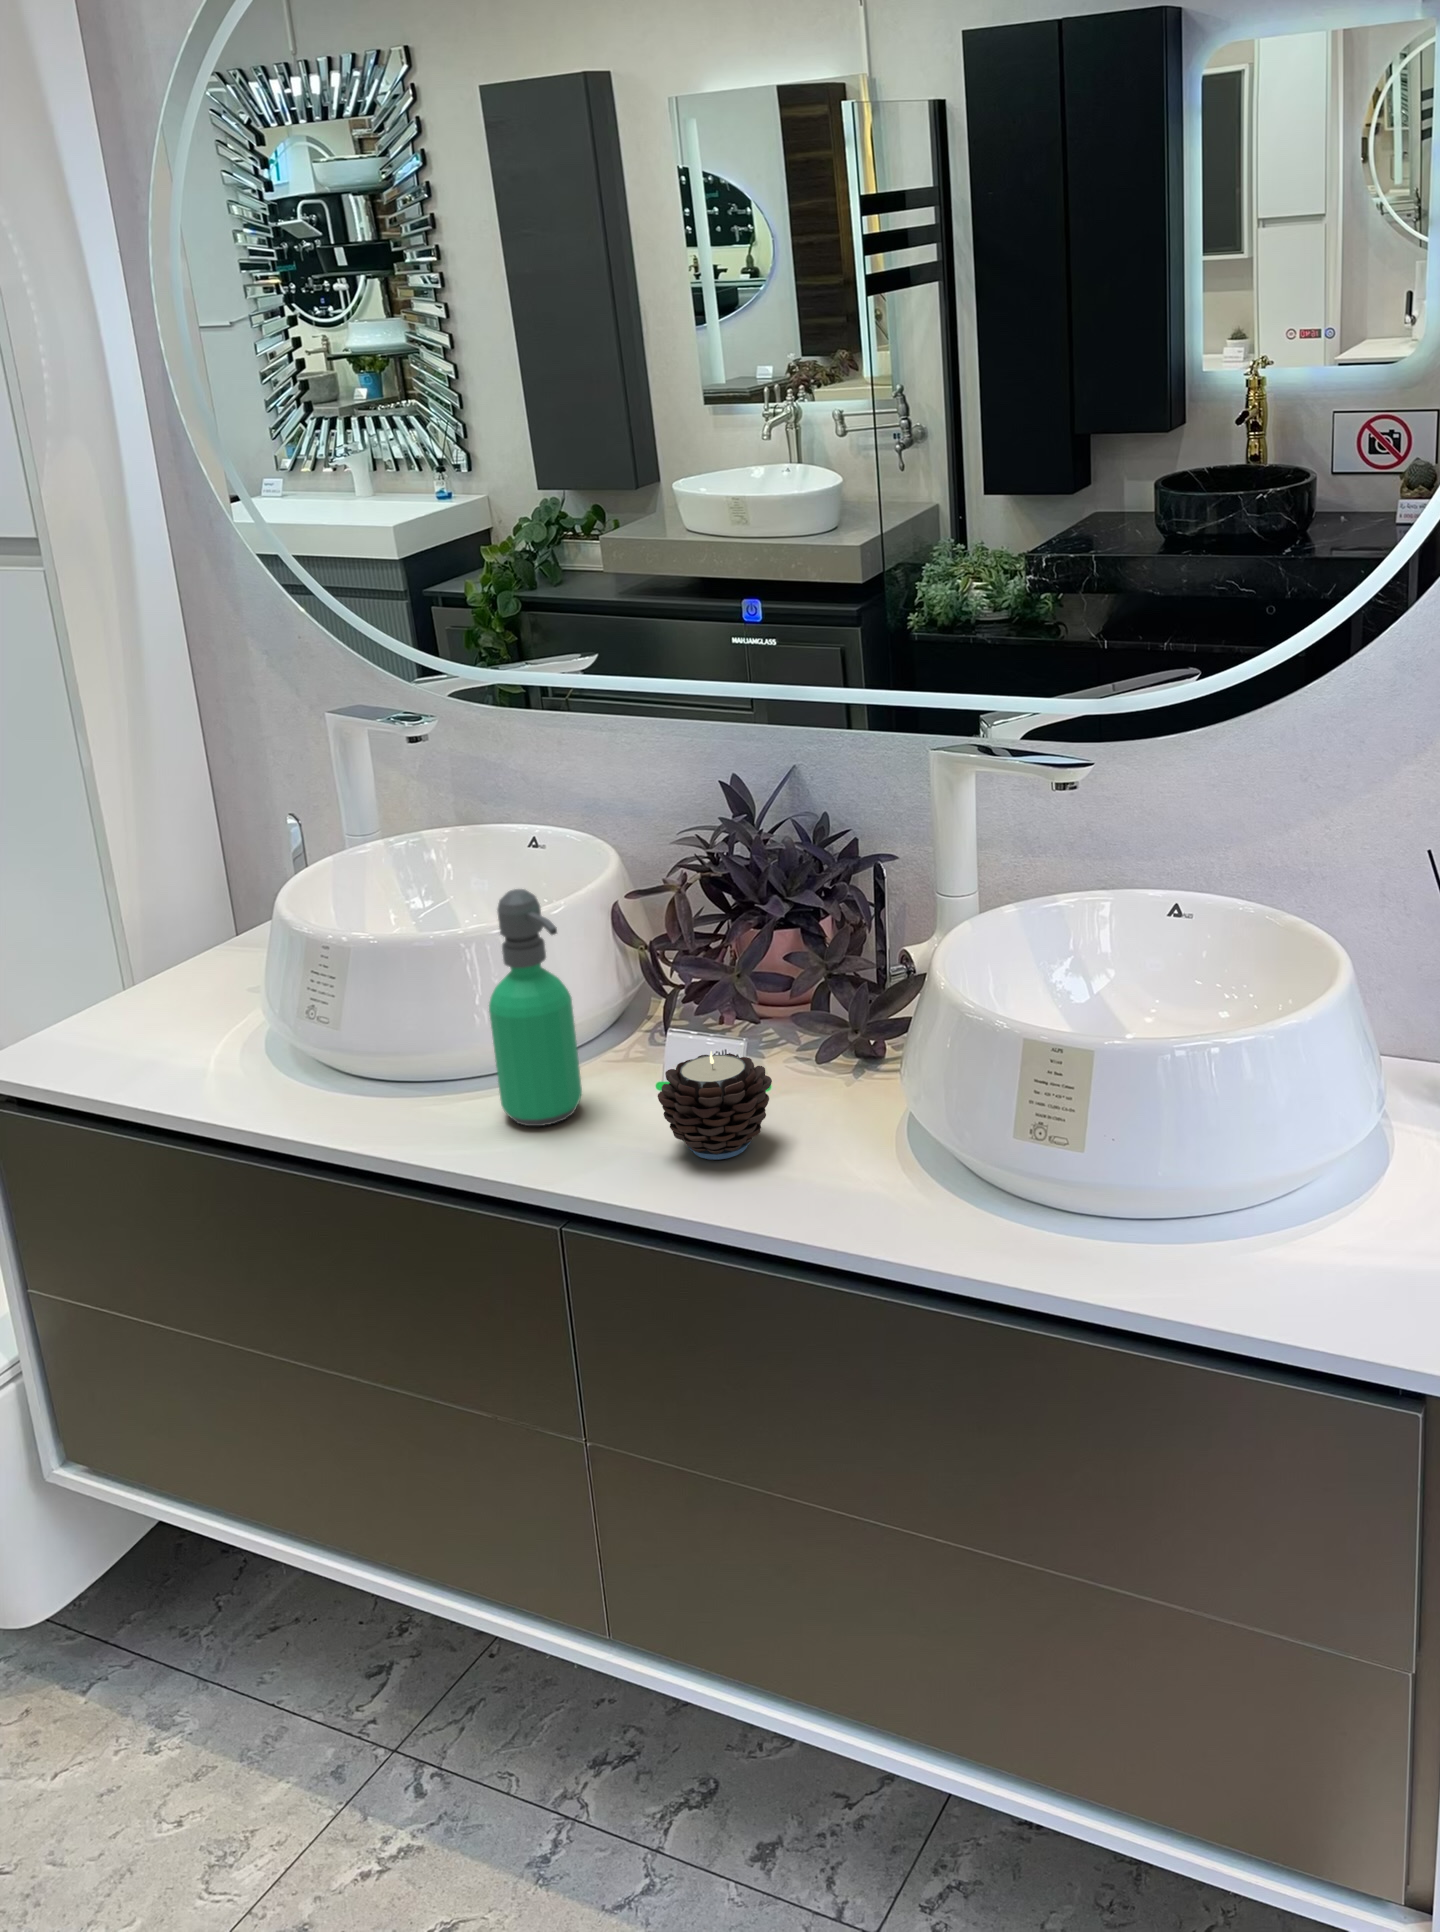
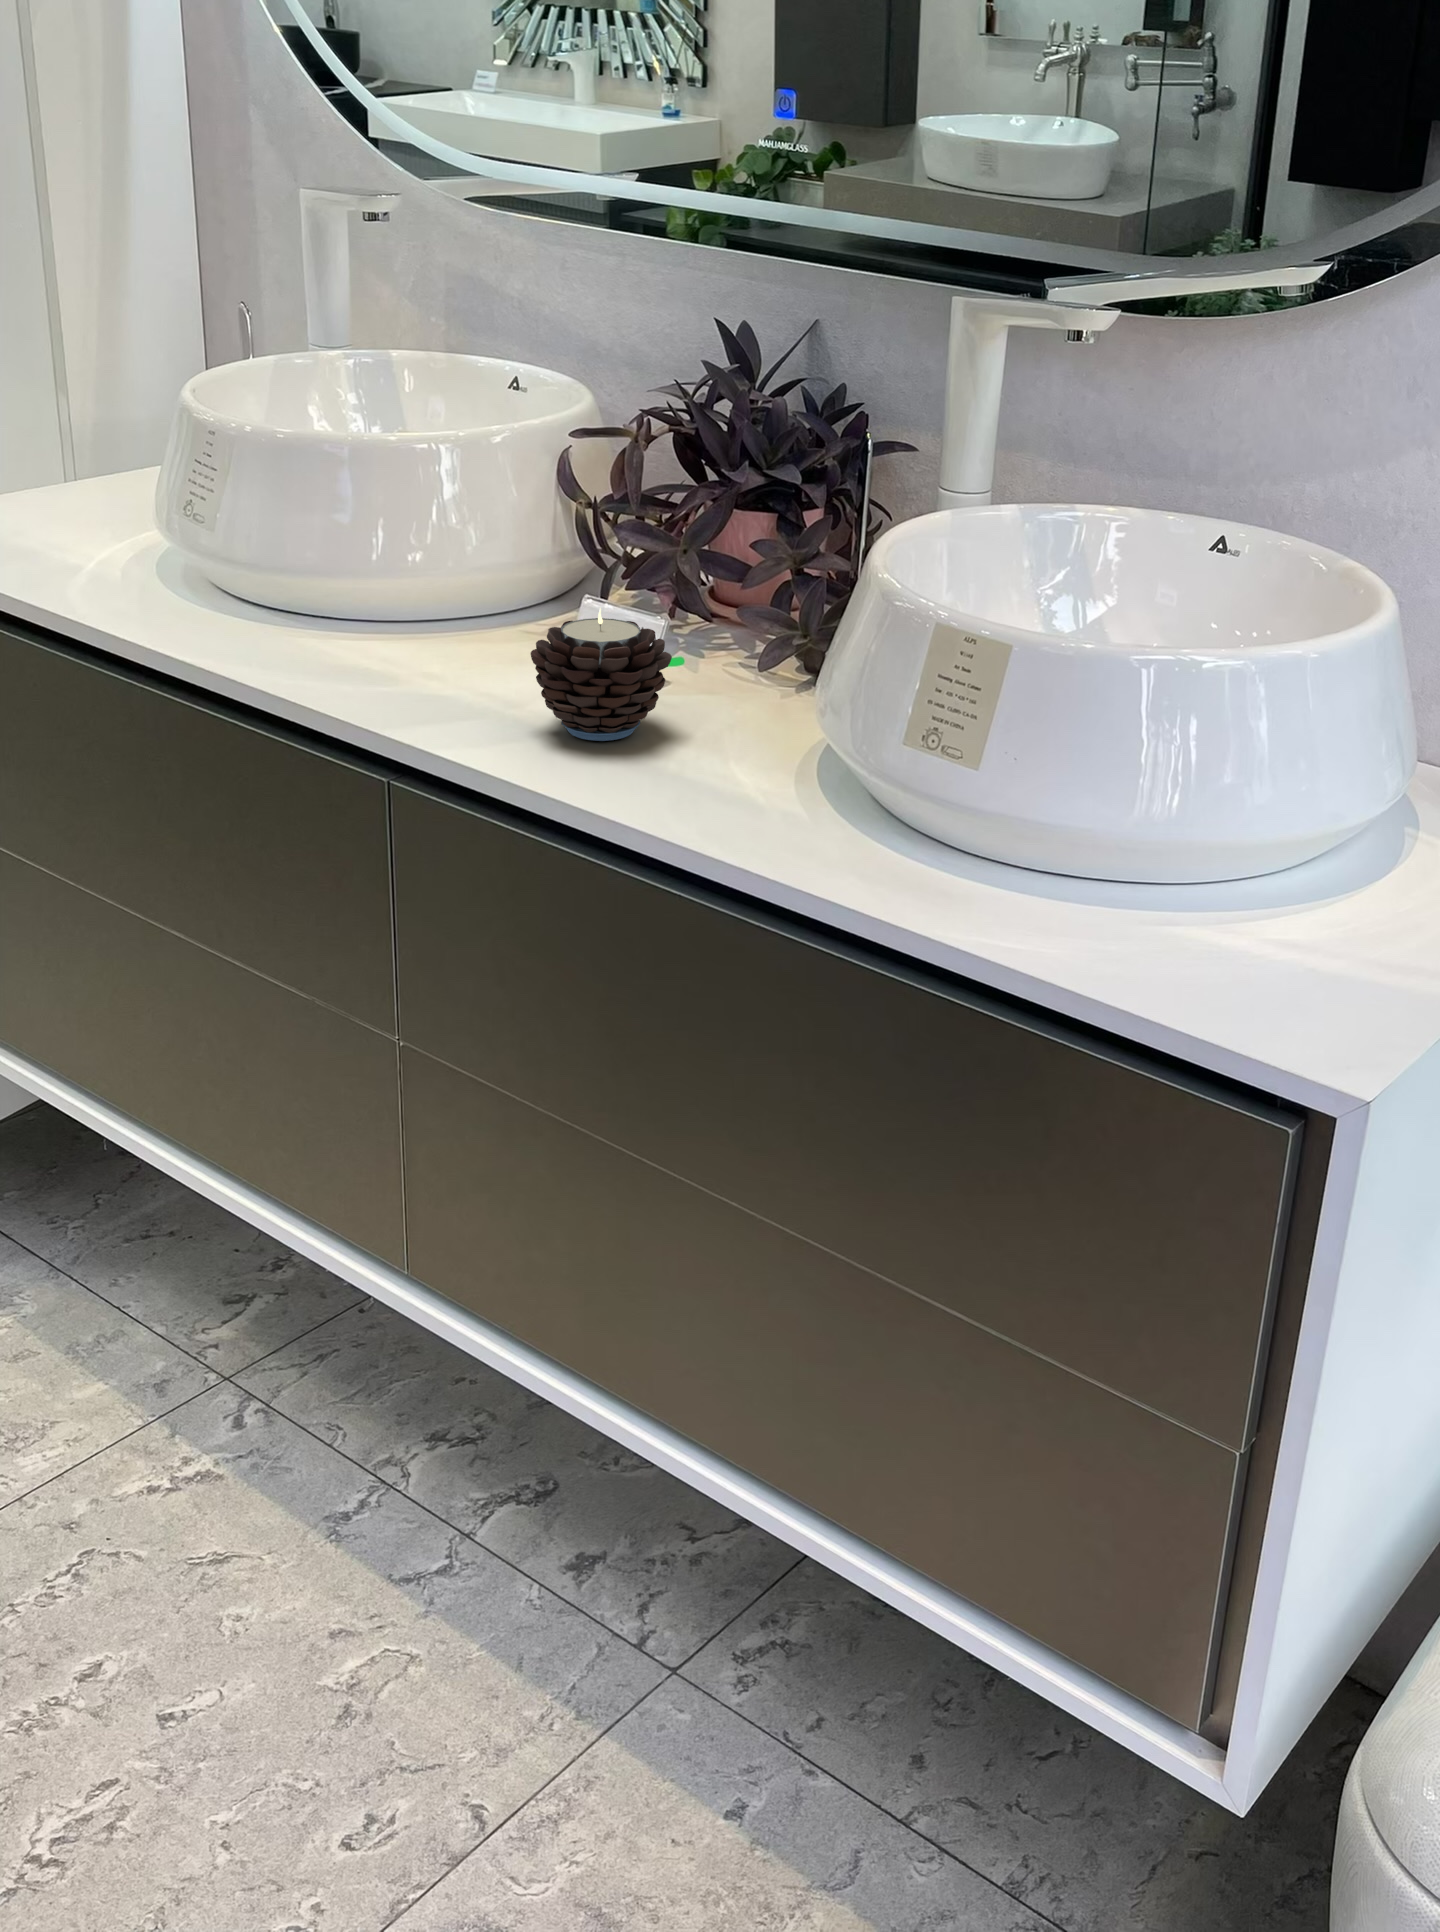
soap dispenser: present [489,889,582,1126] -> none [369,387,472,680]

